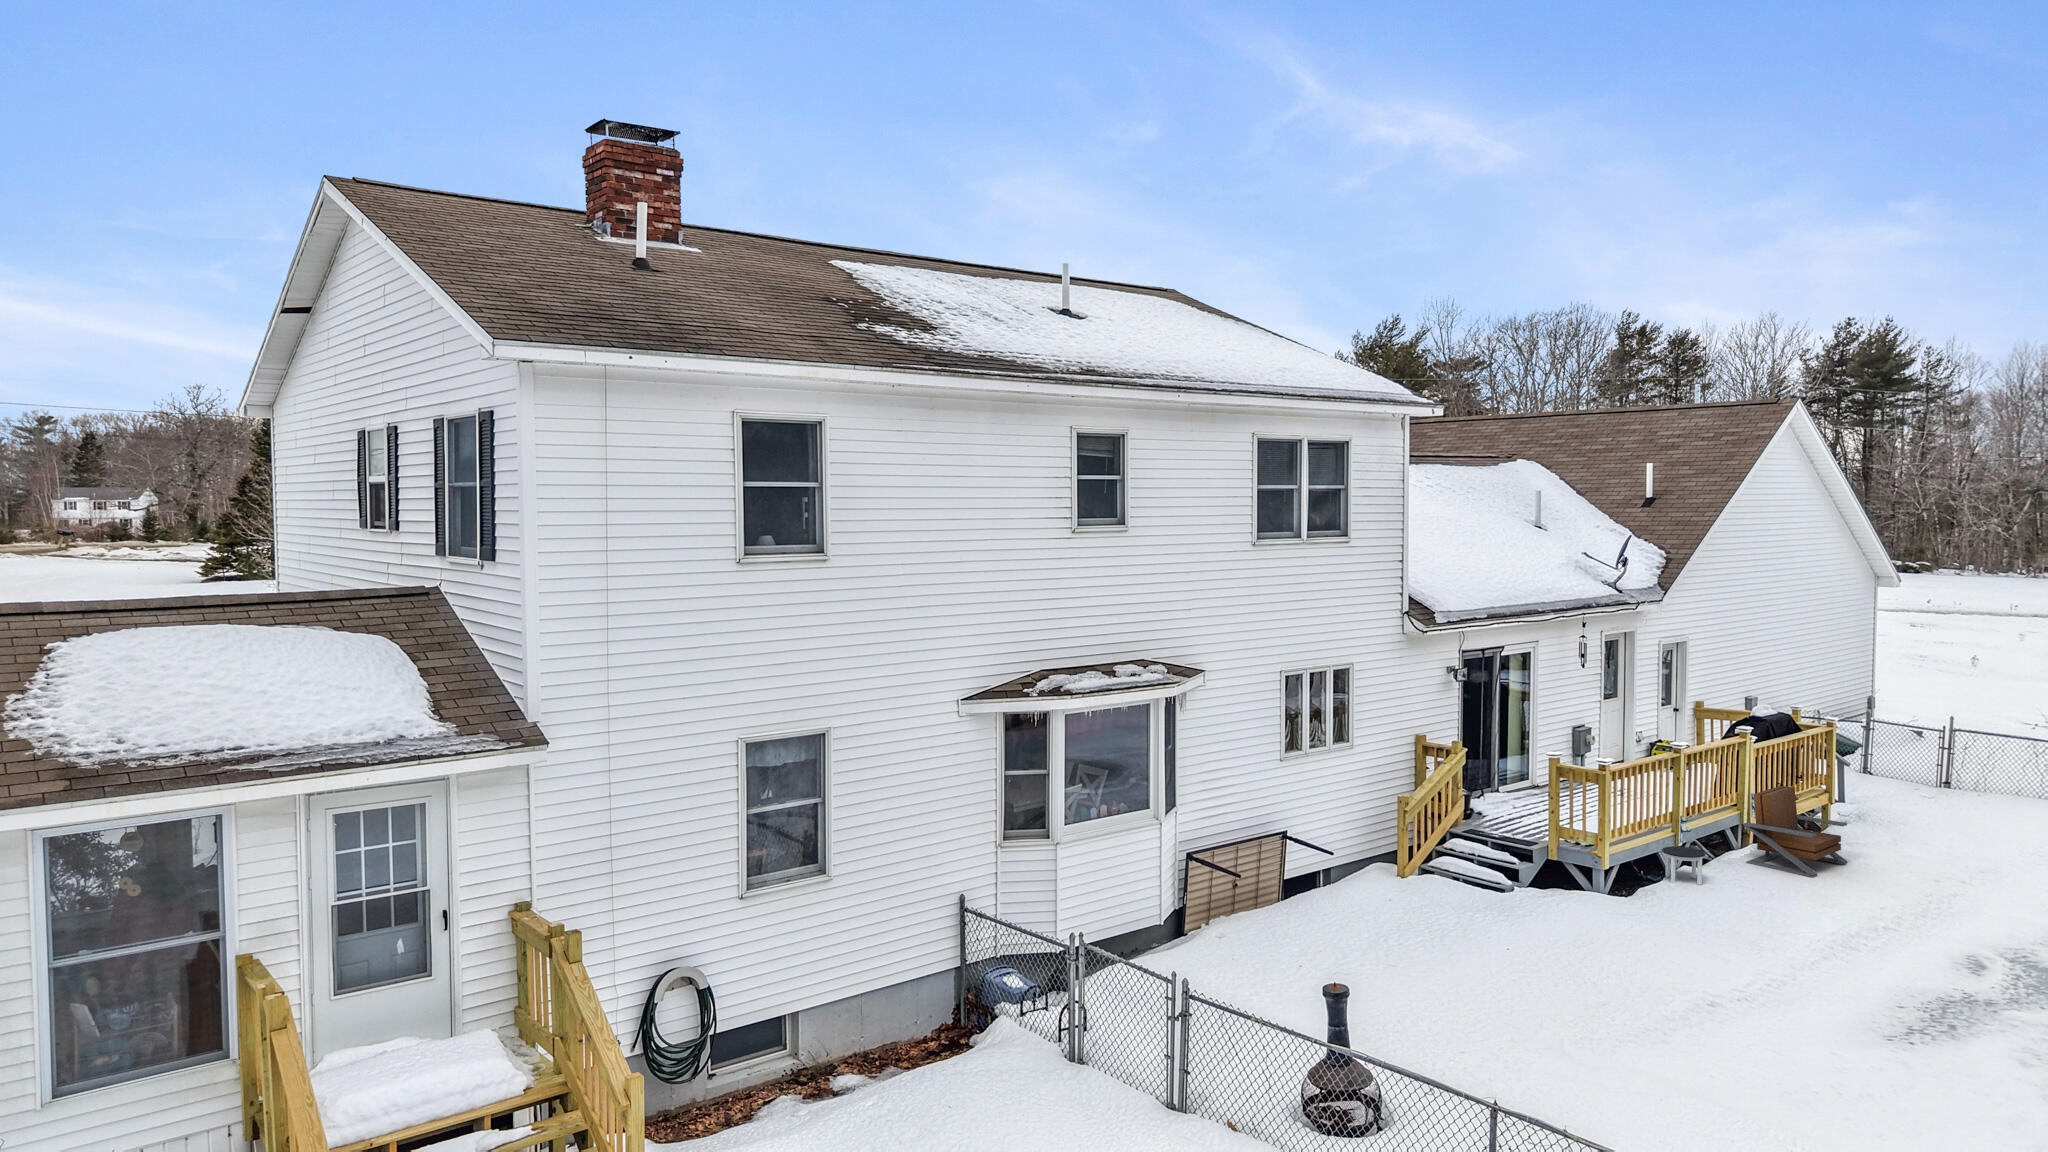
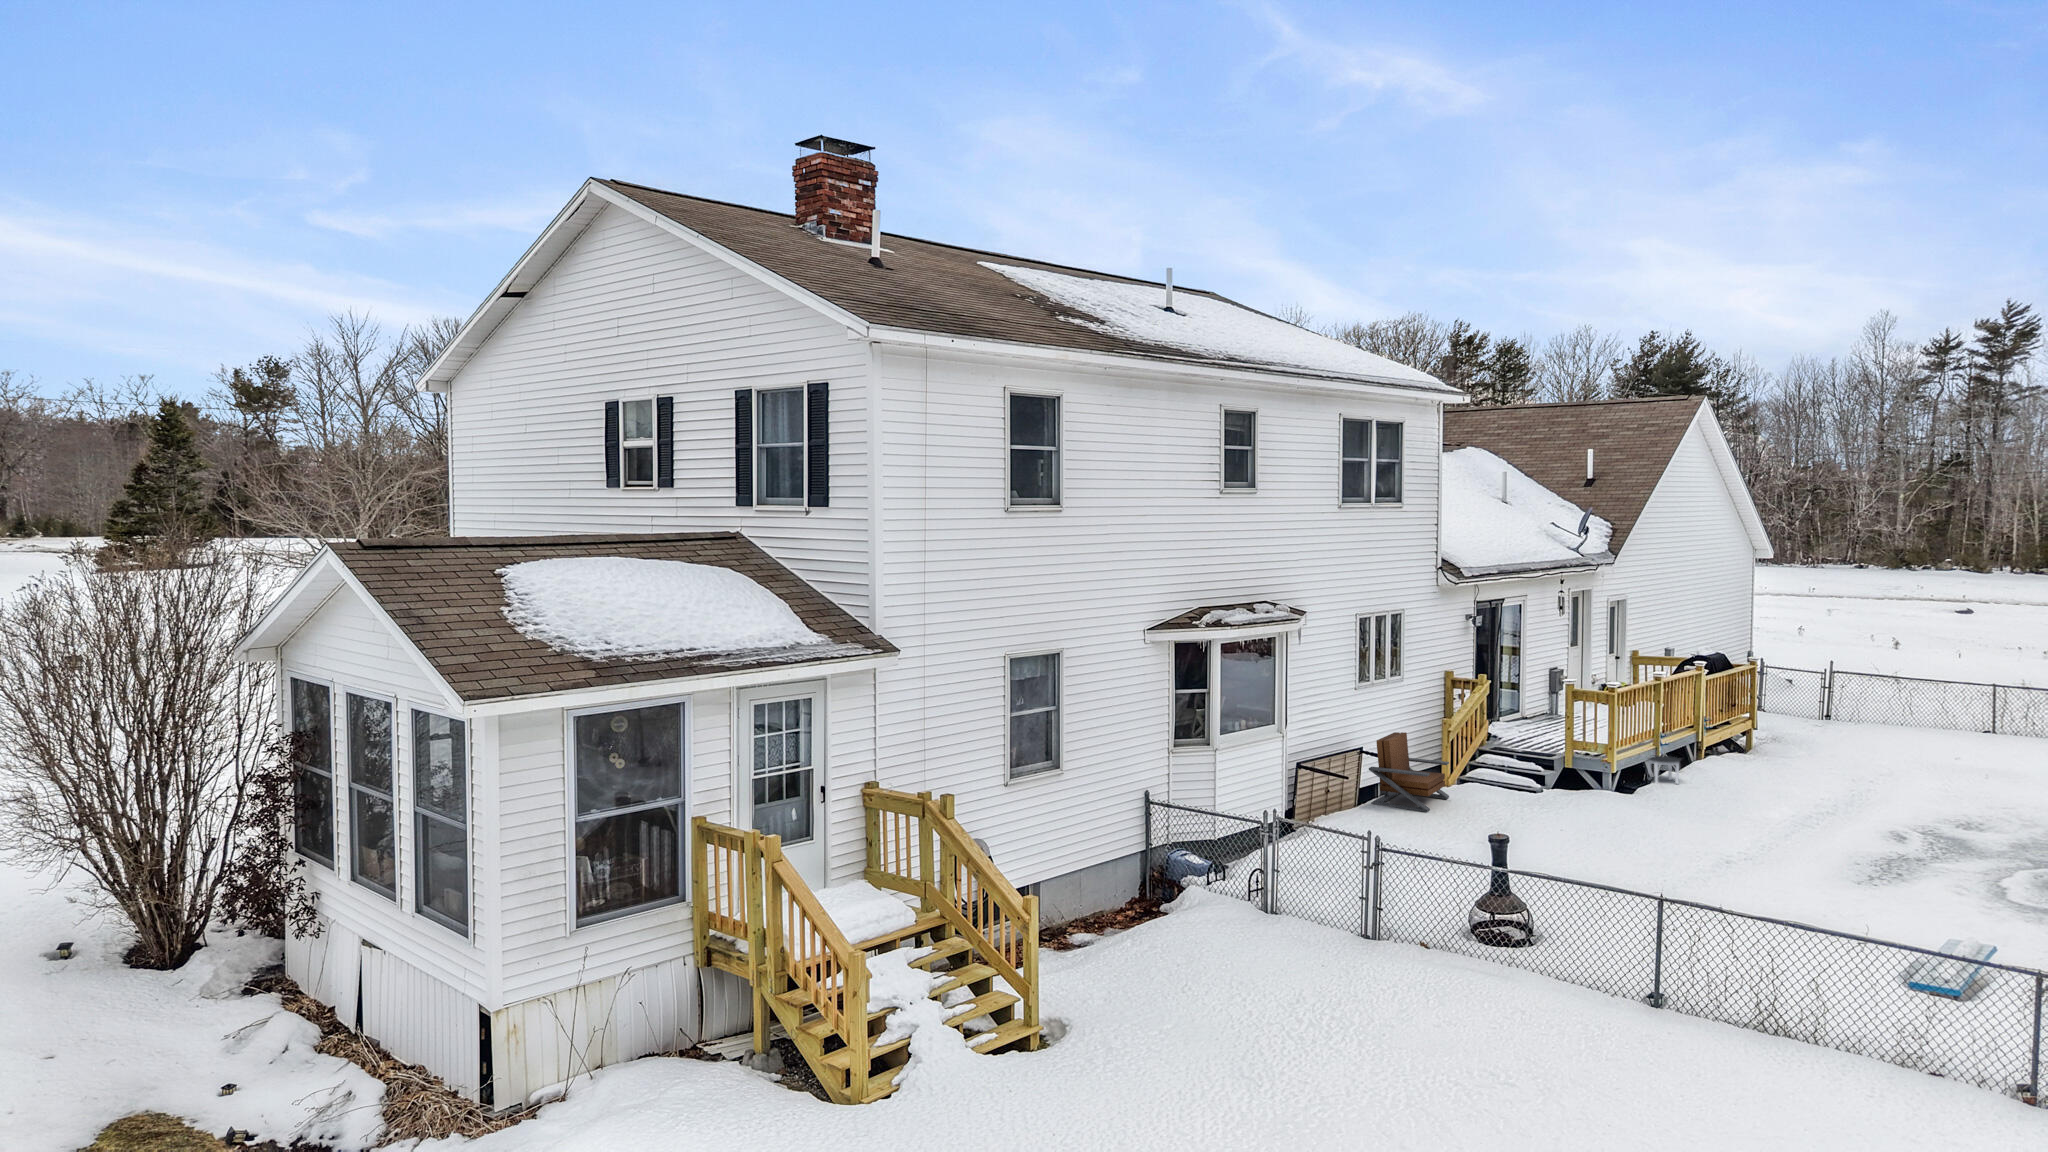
lounge chair: present [1743,786,1847,877] -> present [1369,732,1449,812]

